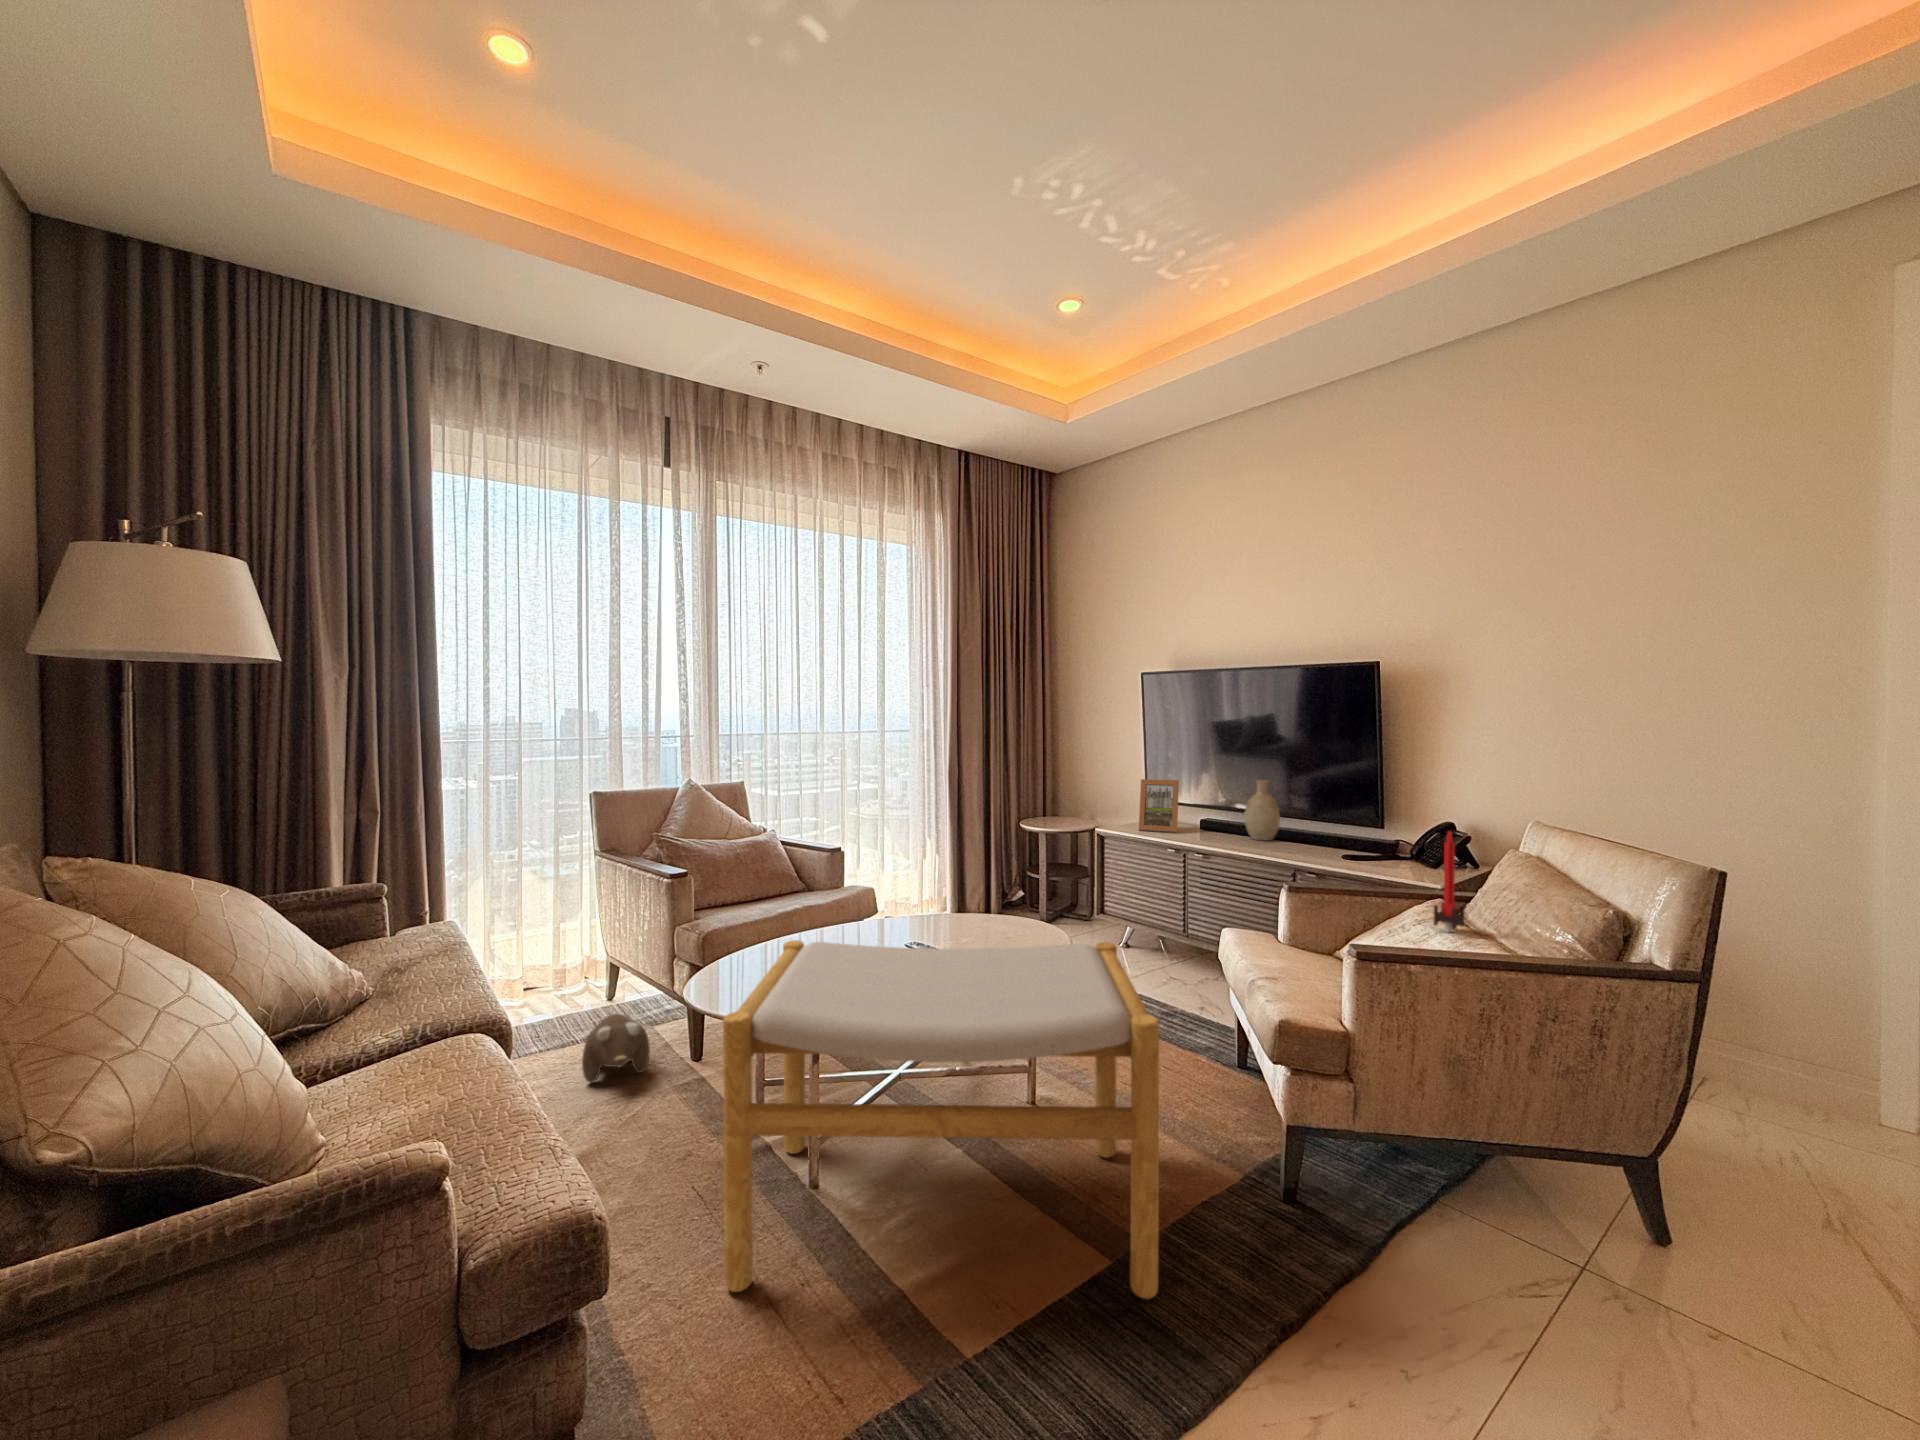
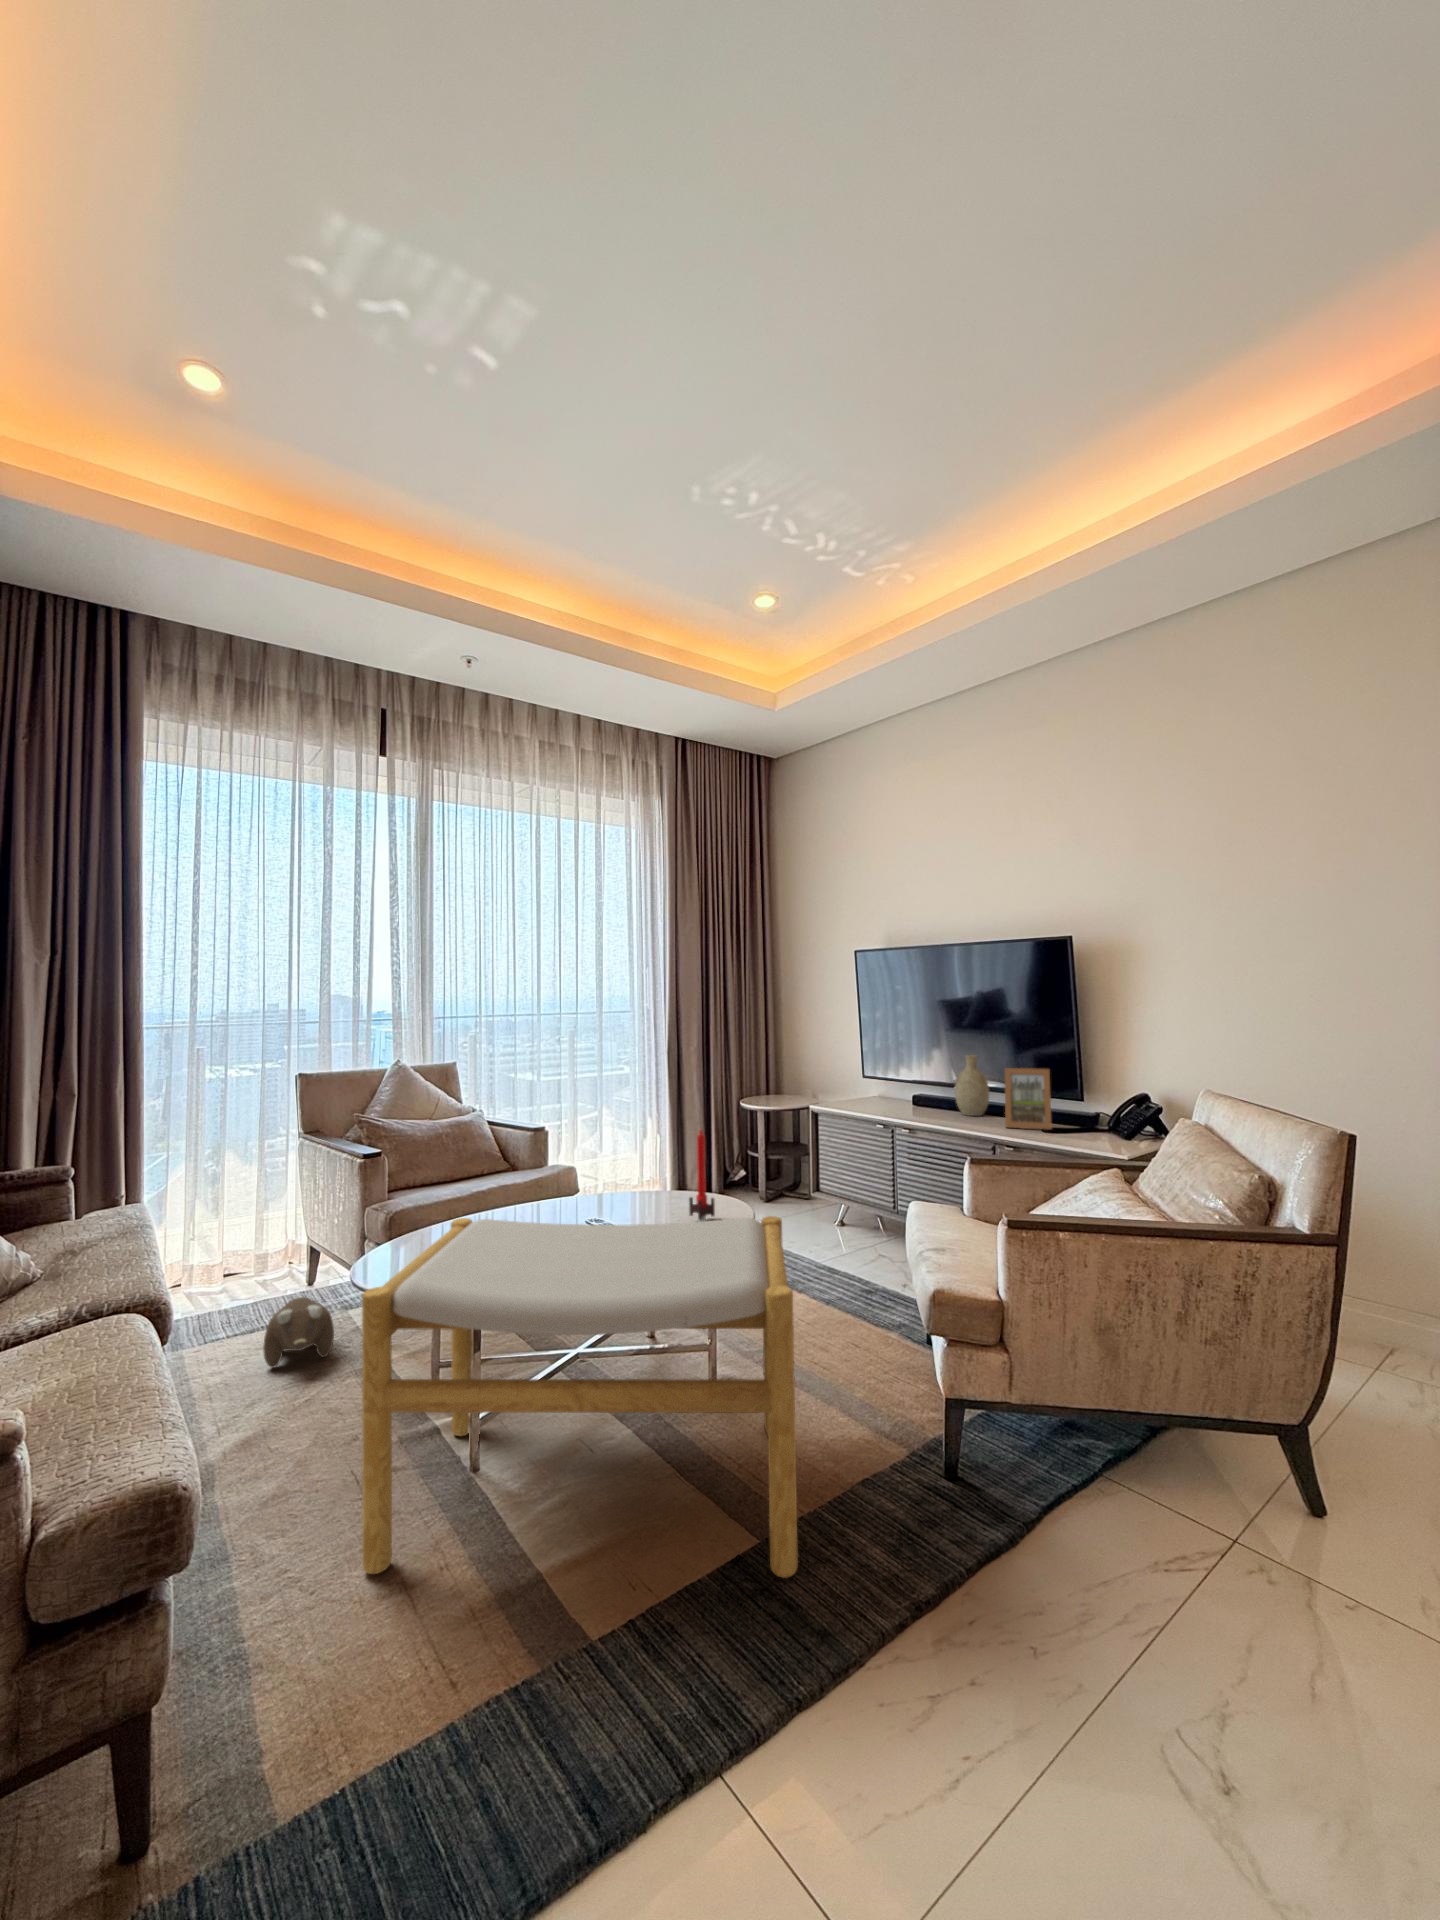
picture frame: present [1139,779,1179,832] -> present [1004,1068,1052,1130]
candle: present [1434,831,1464,932] -> present [689,1130,715,1222]

